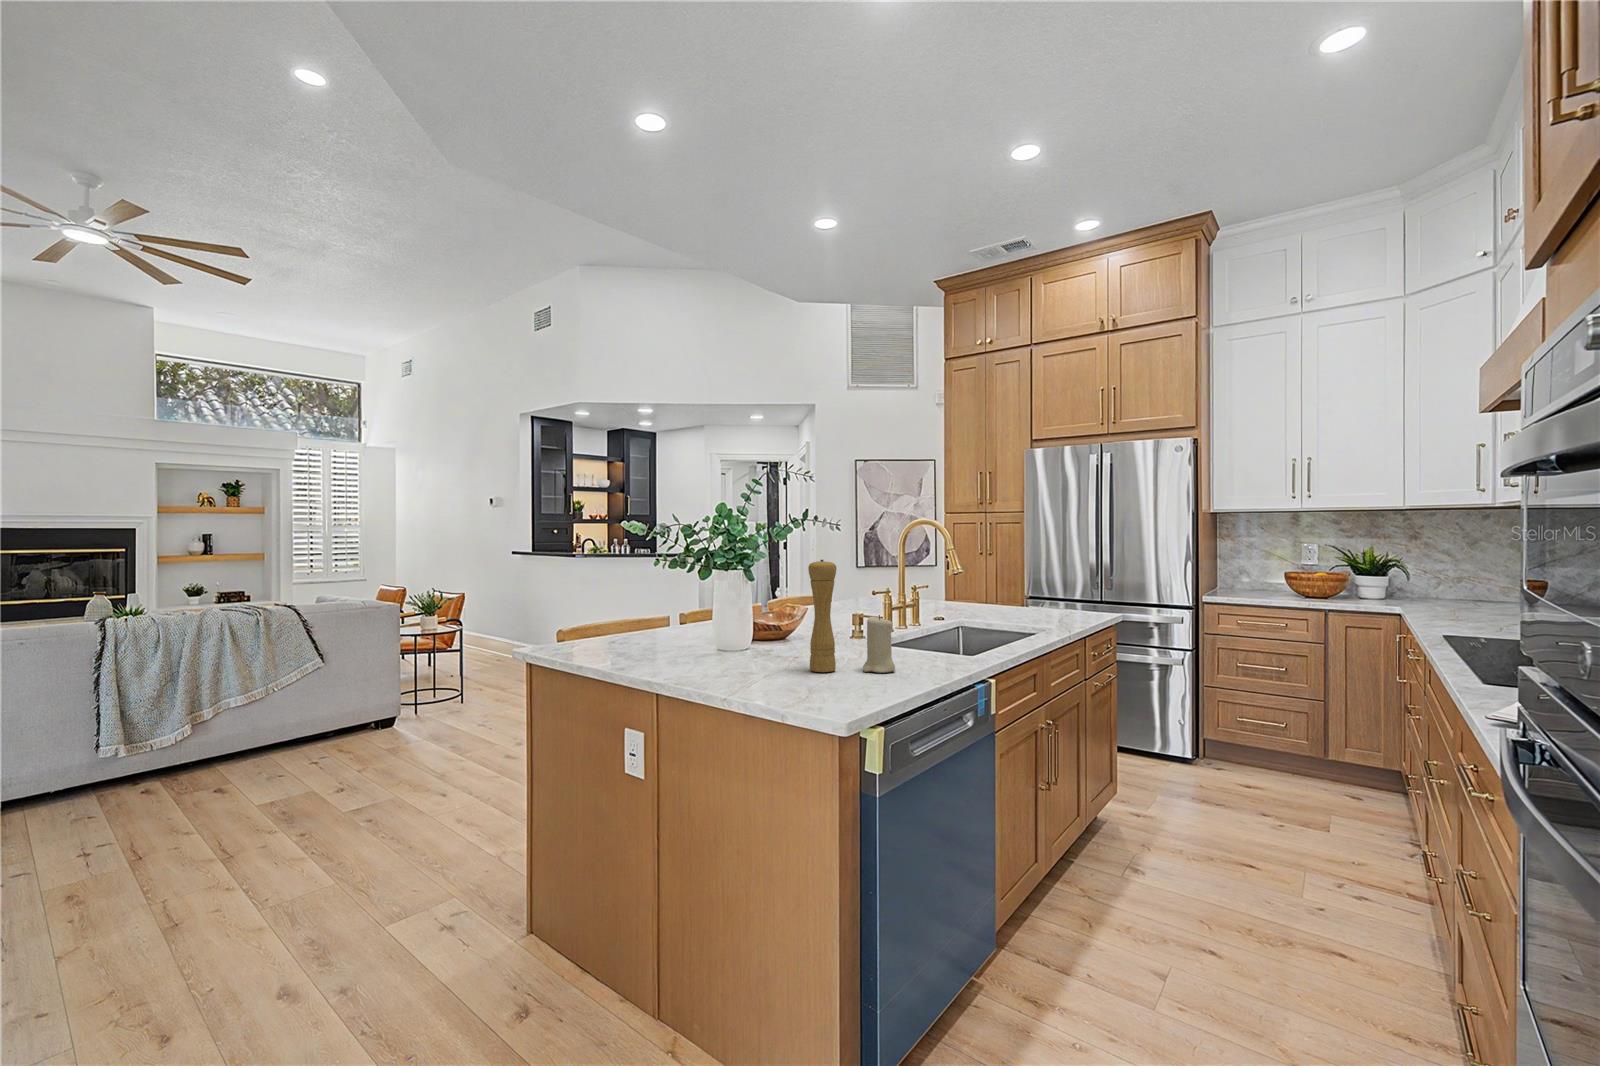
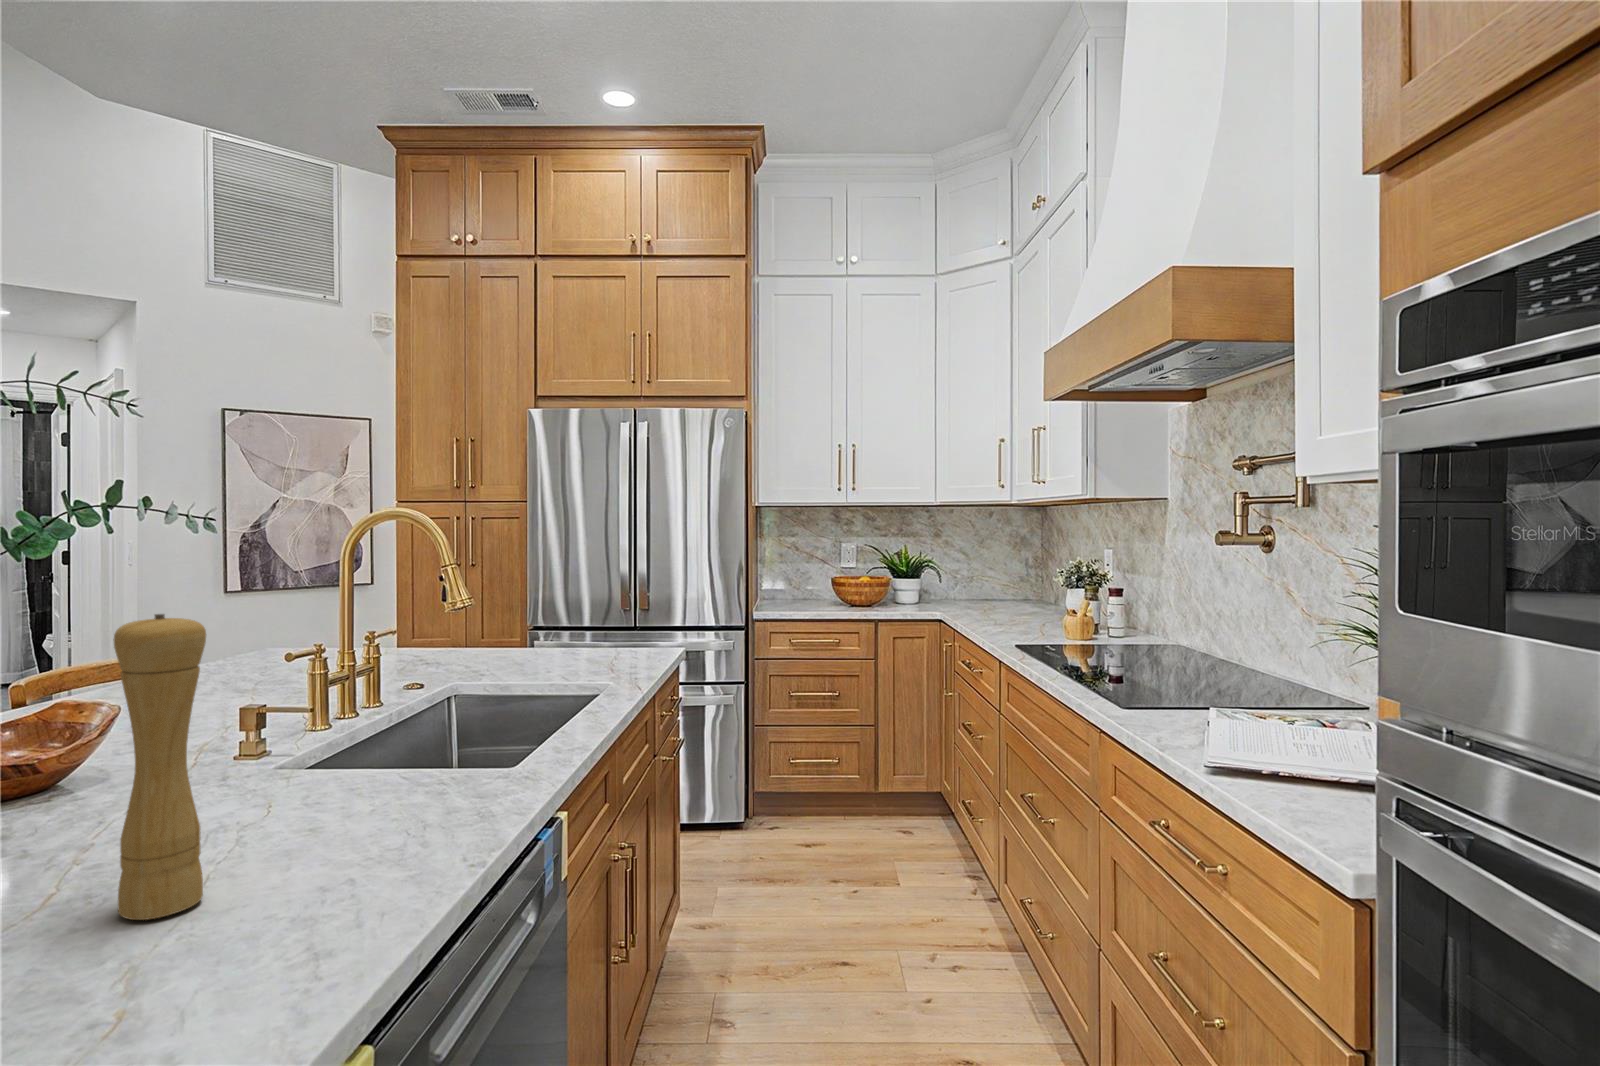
candle: present [863,615,895,673] -> none [283,738,372,885]

